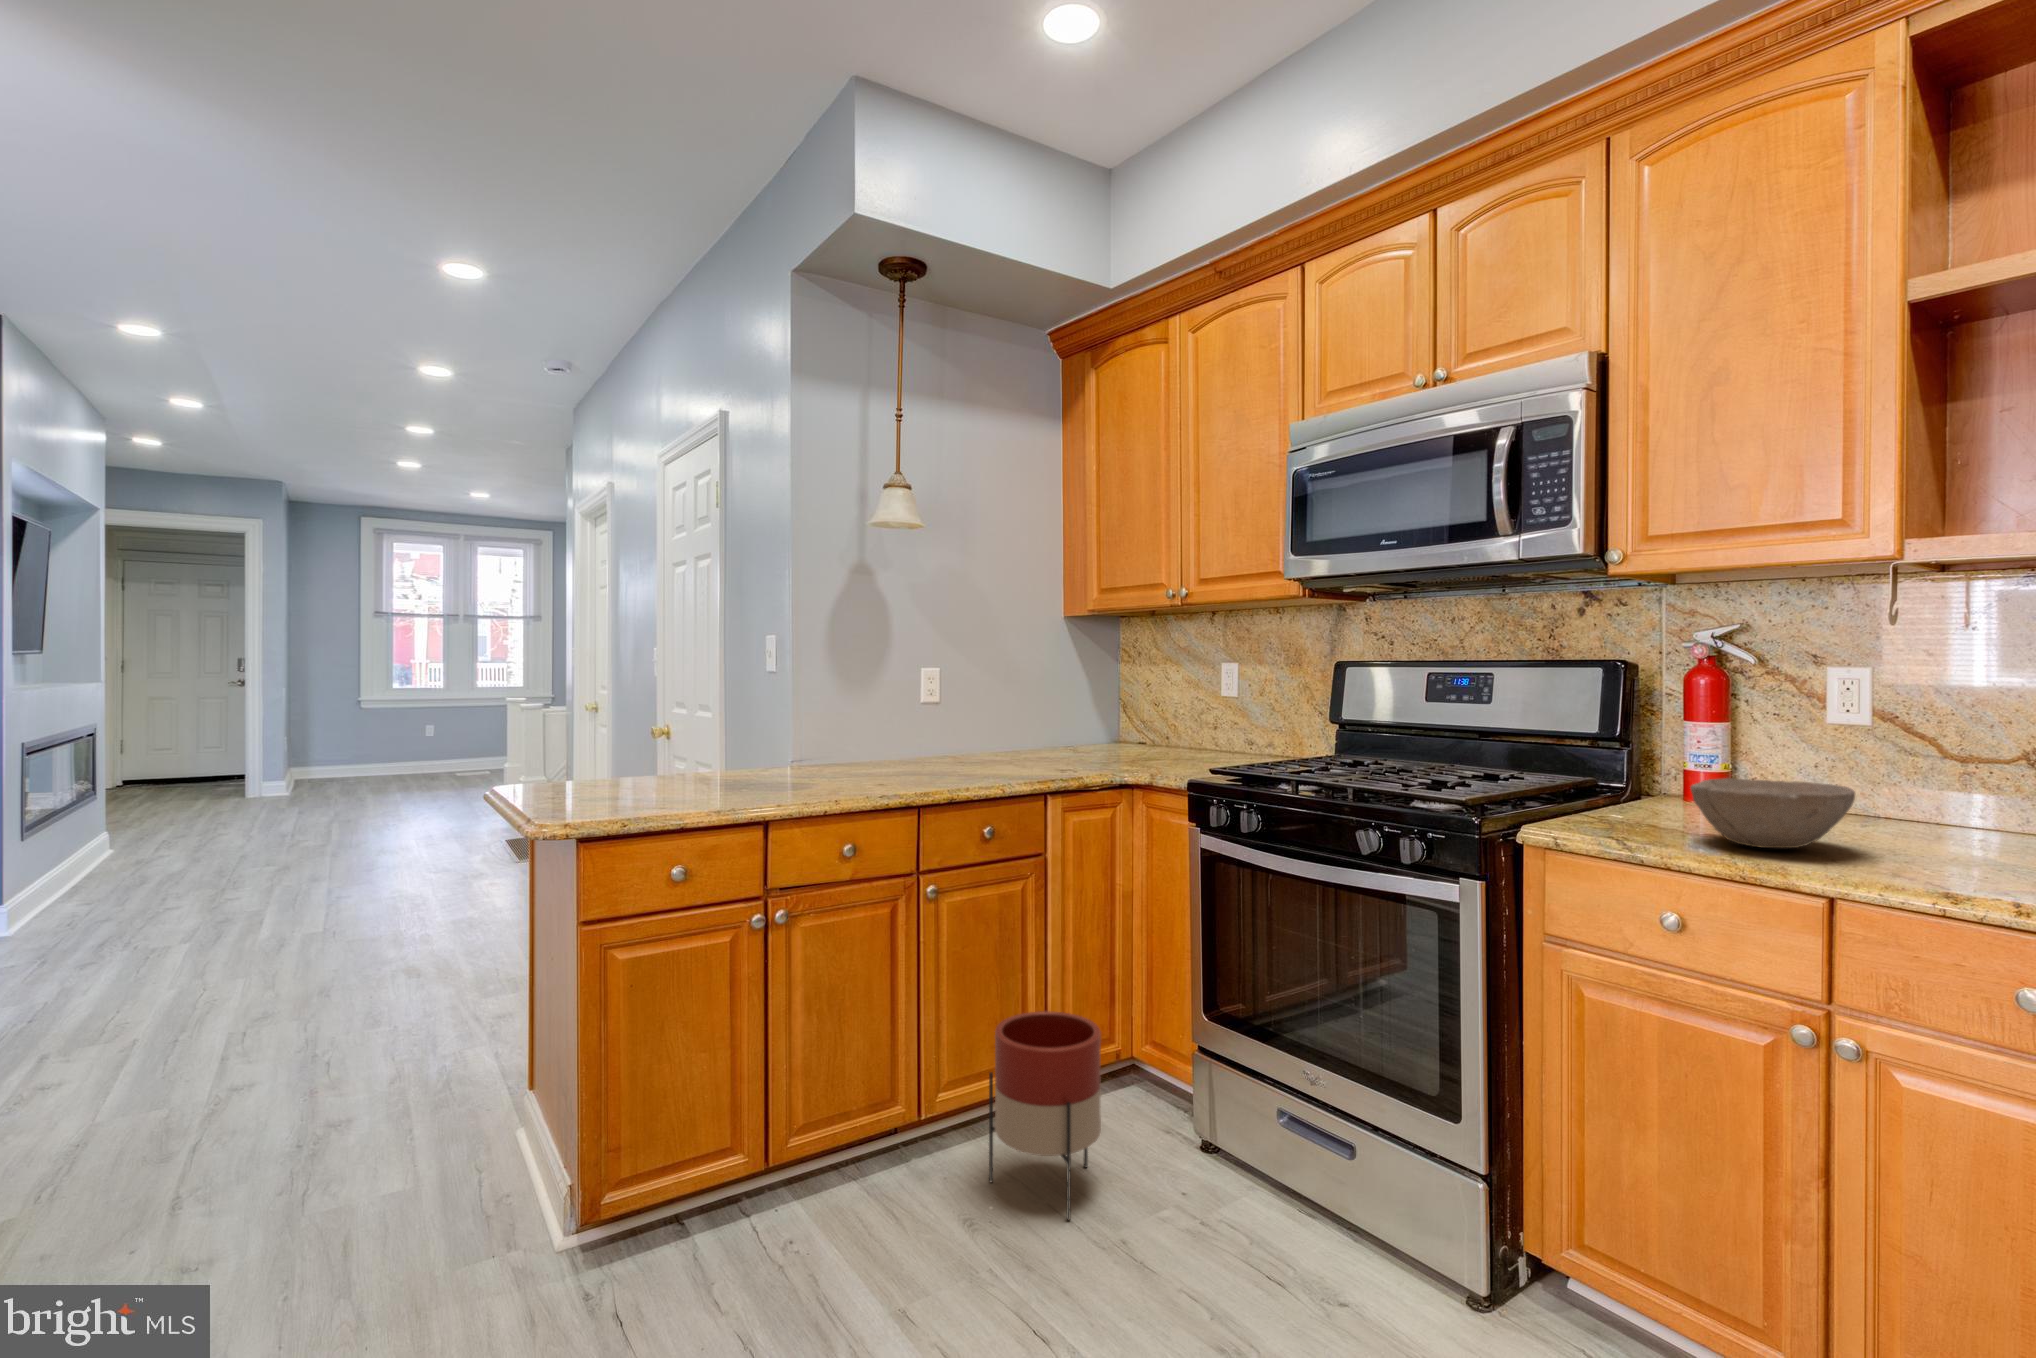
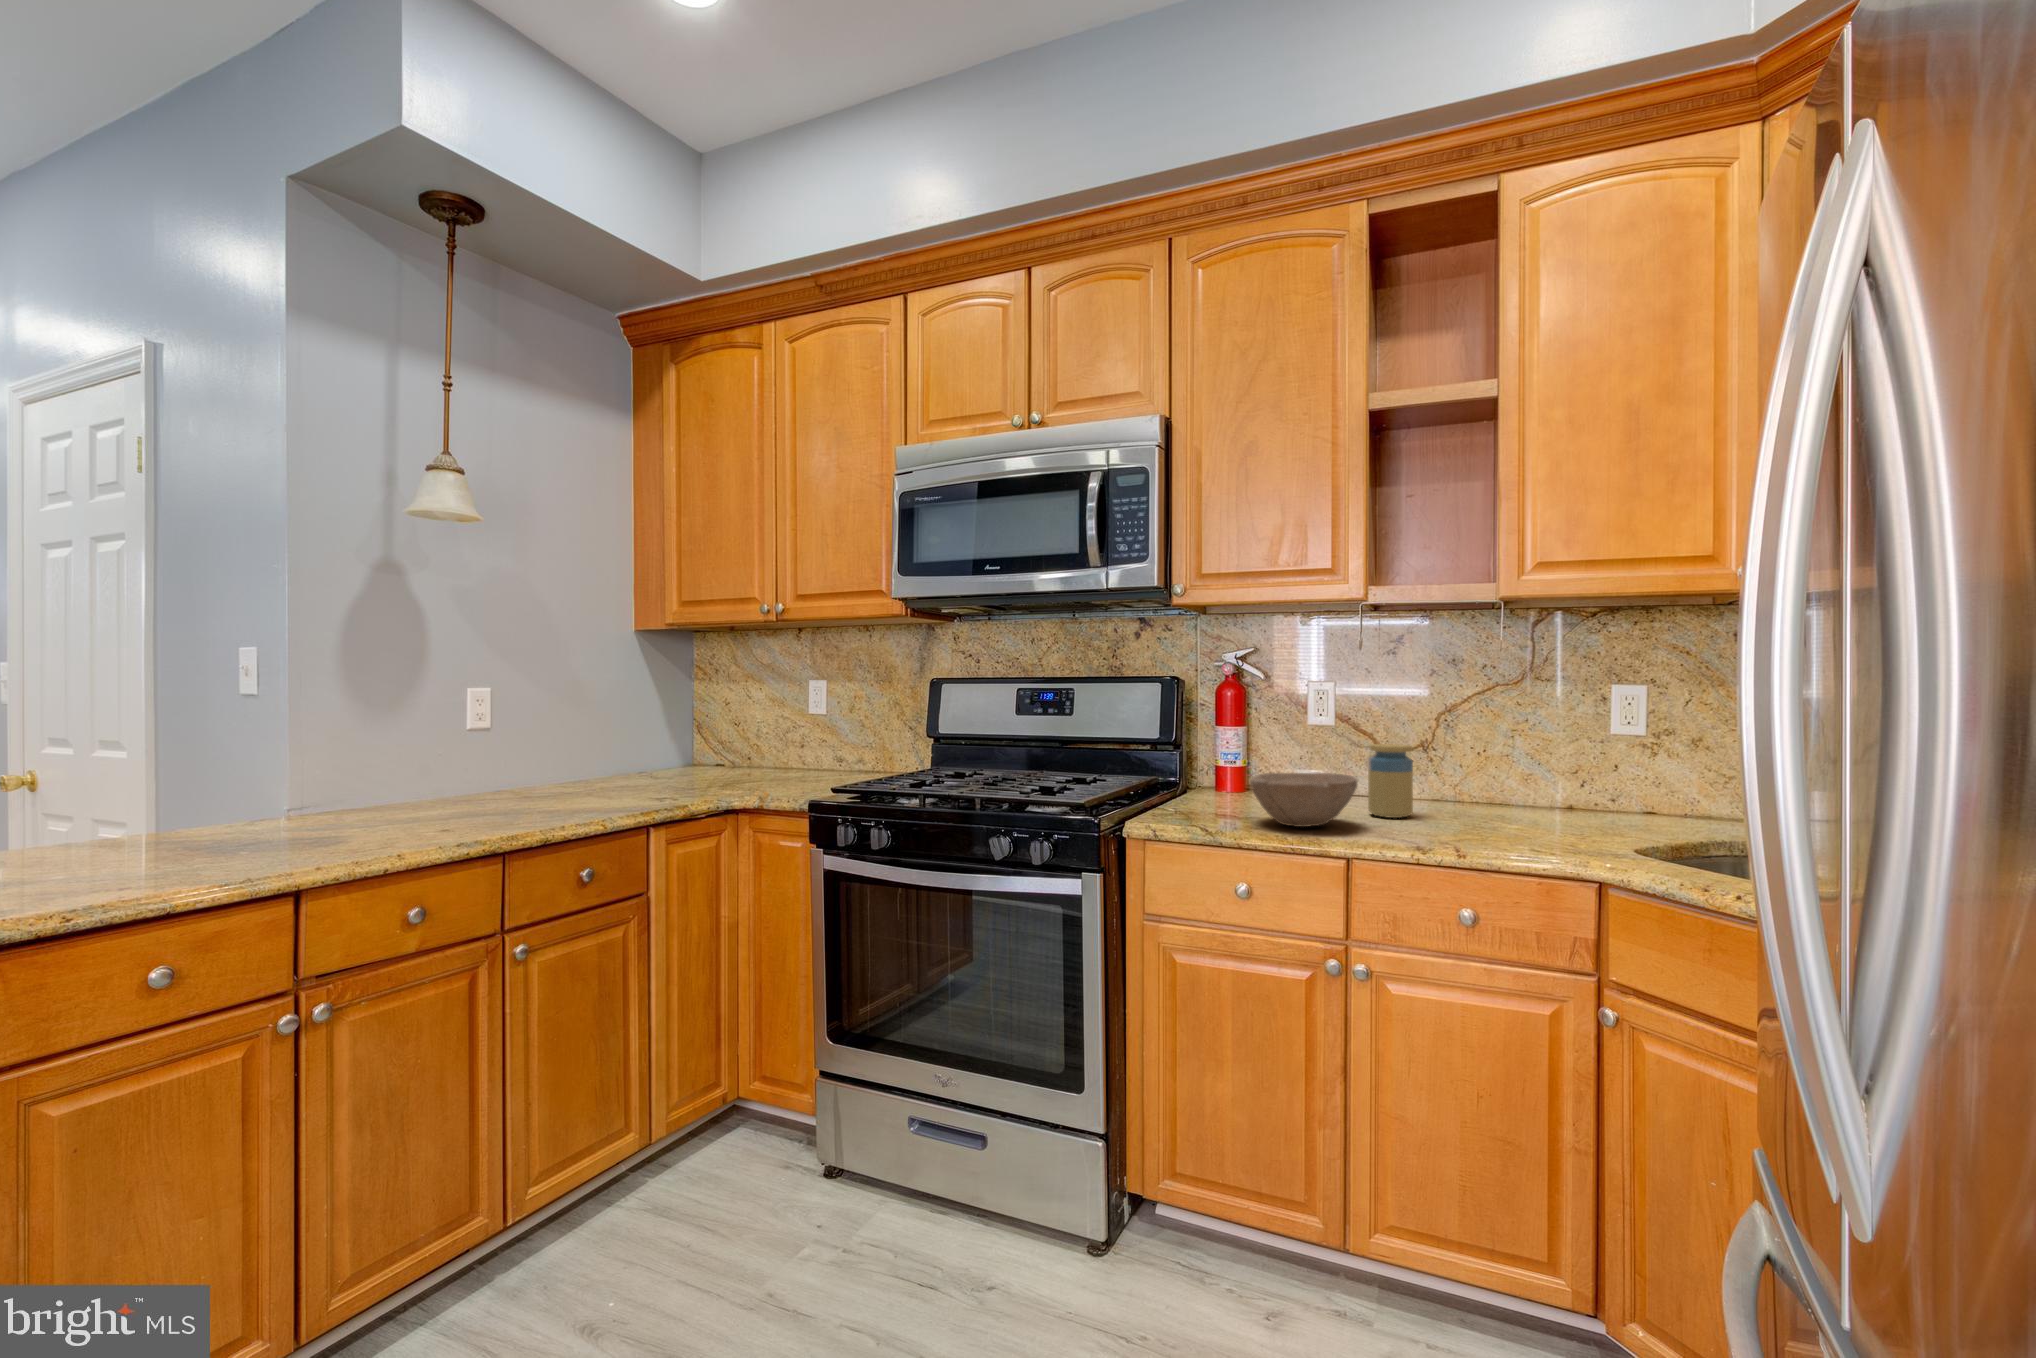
jar: none [1891,749,1966,849] -> present [1368,744,1413,818]
planter: present [989,1011,1101,1221] -> none [601,1062,732,1286]

